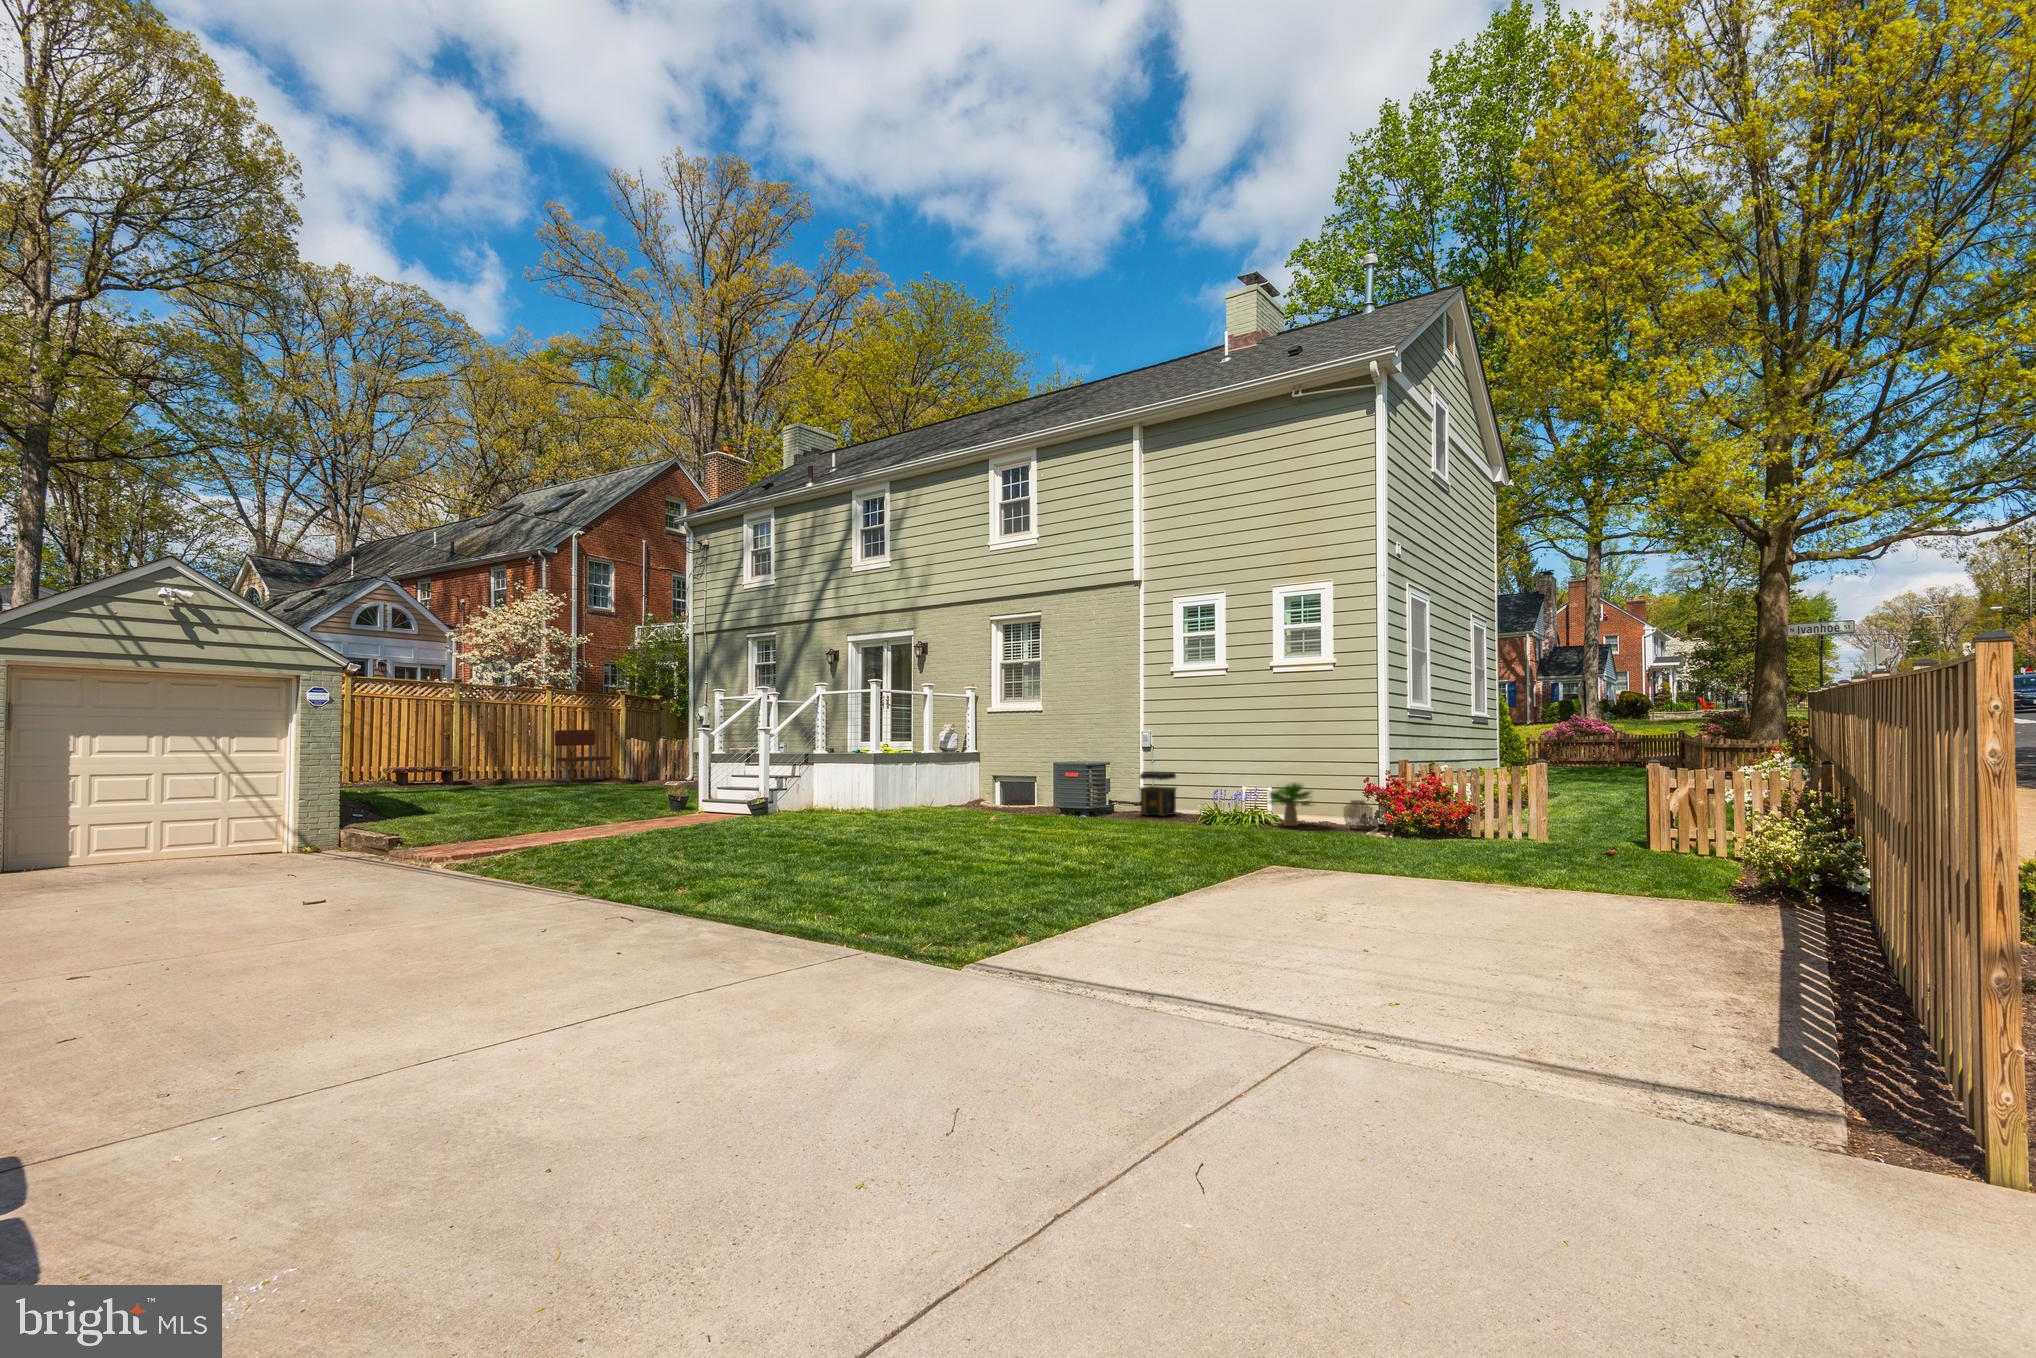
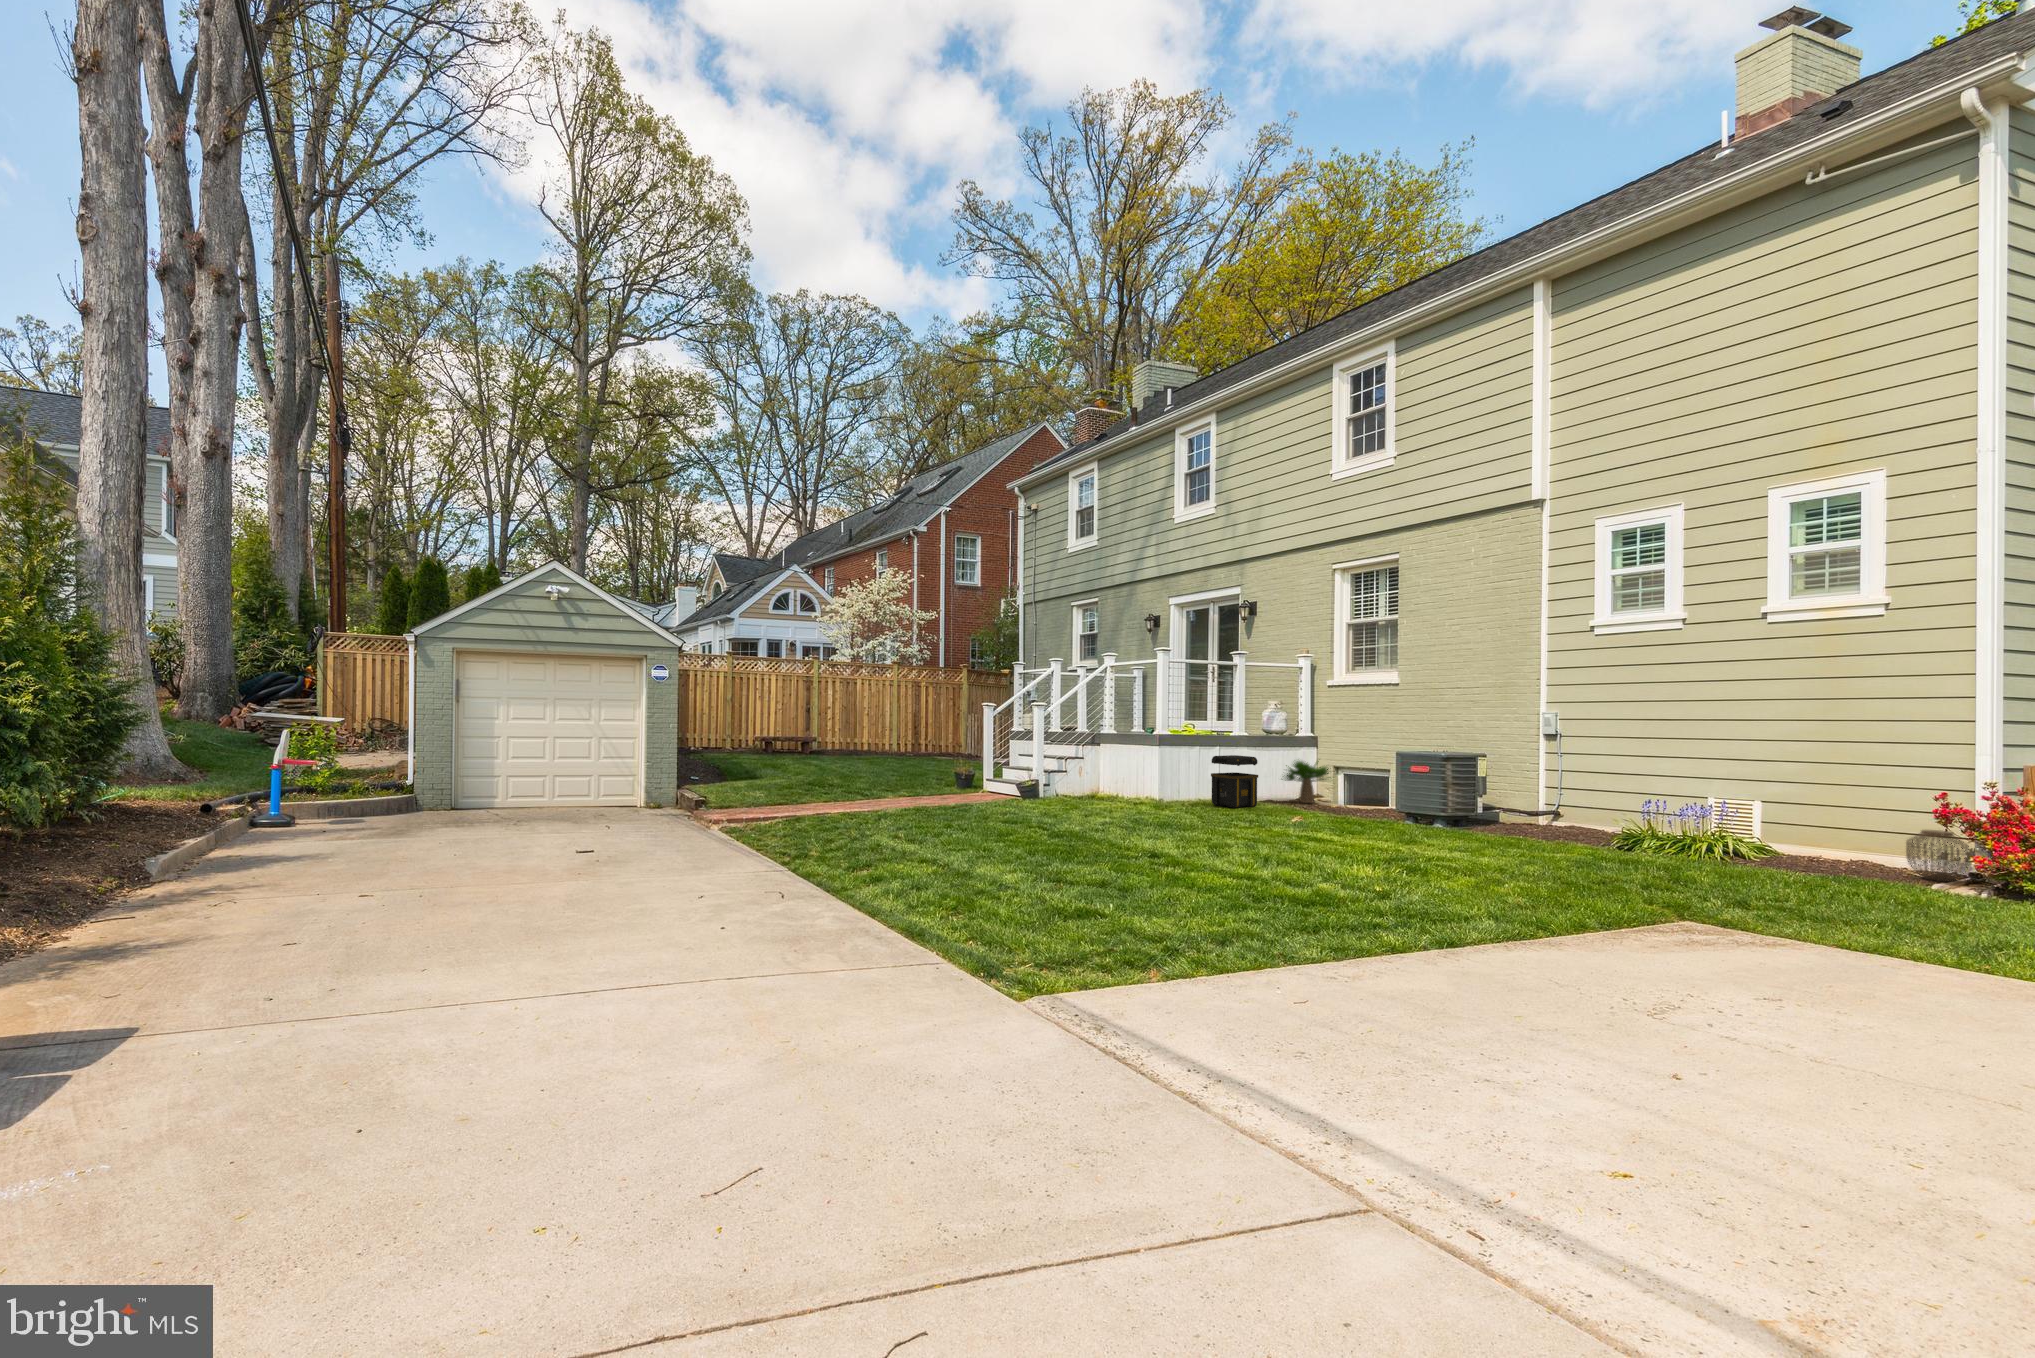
bench: present [555,730,610,781] -> none [901,704,952,755]
toolbox: present [1140,771,1176,816] -> present [1211,755,1258,808]
potted plant: present [1267,783,1313,826] -> present [1282,761,1331,803]

